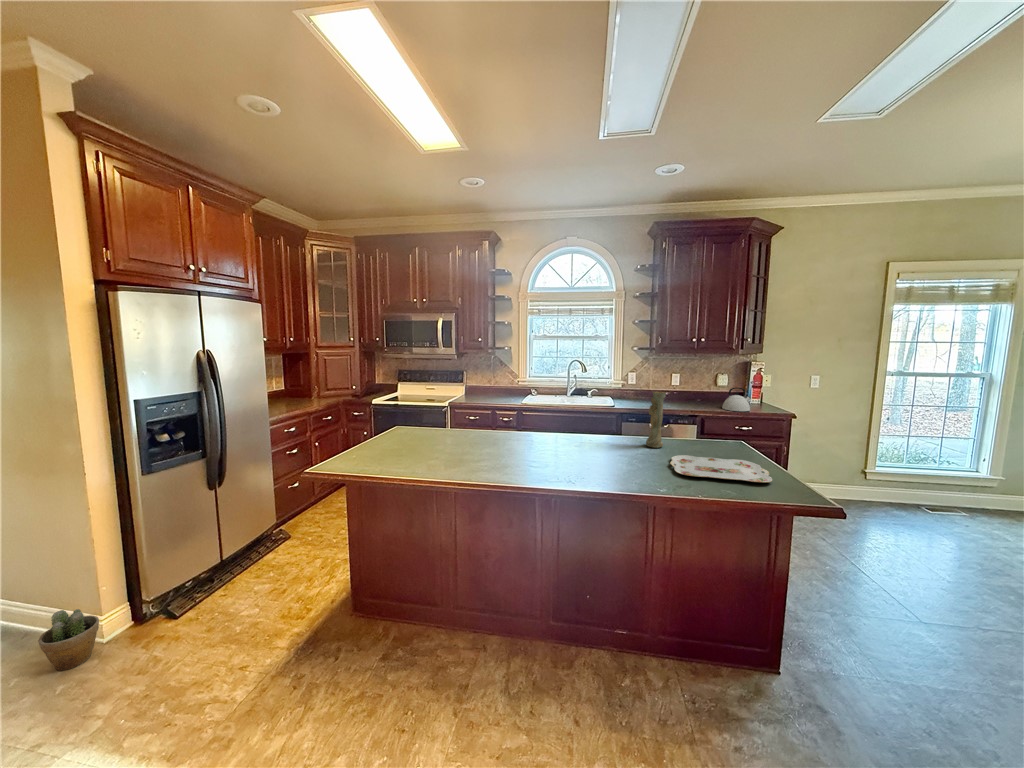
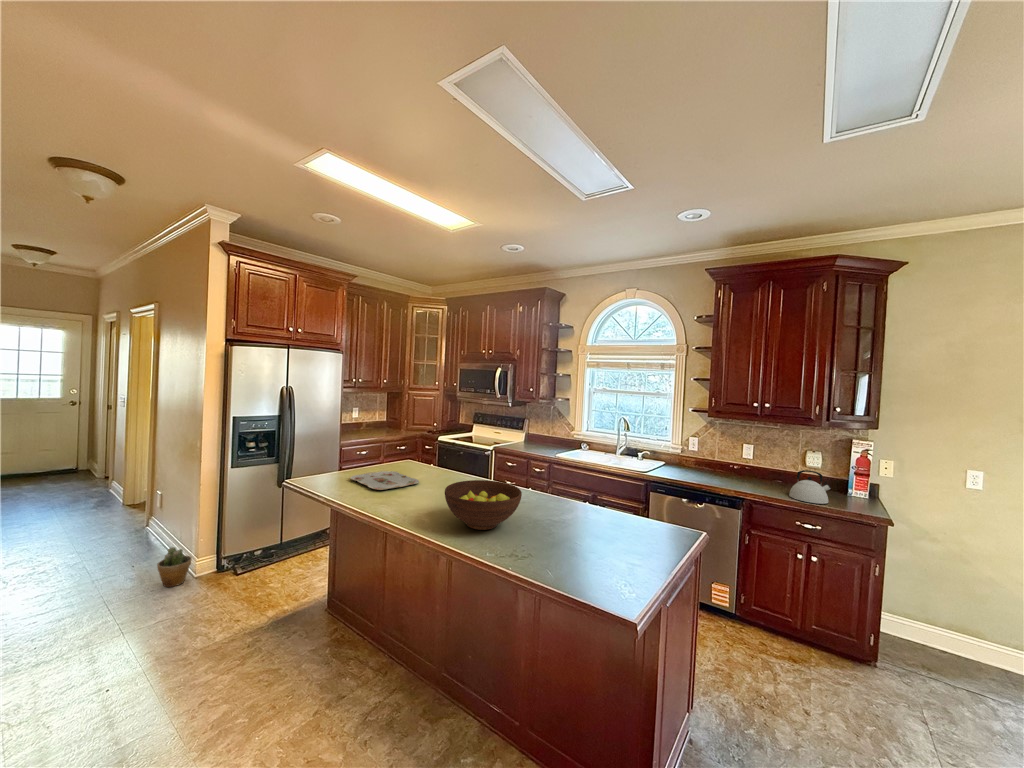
vase: present [646,392,666,448] -> none [580,457,602,519]
fruit bowl: none [558,426,638,473] -> present [445,480,522,530]
serving tray: present [670,455,772,482] -> present [350,471,419,490]

